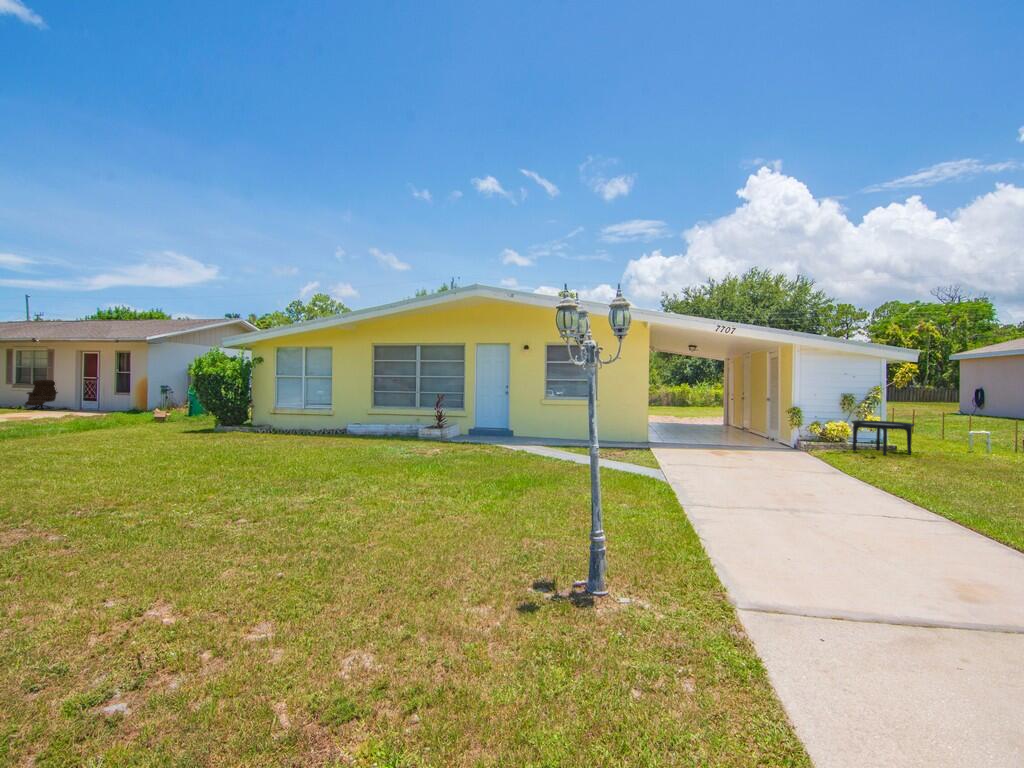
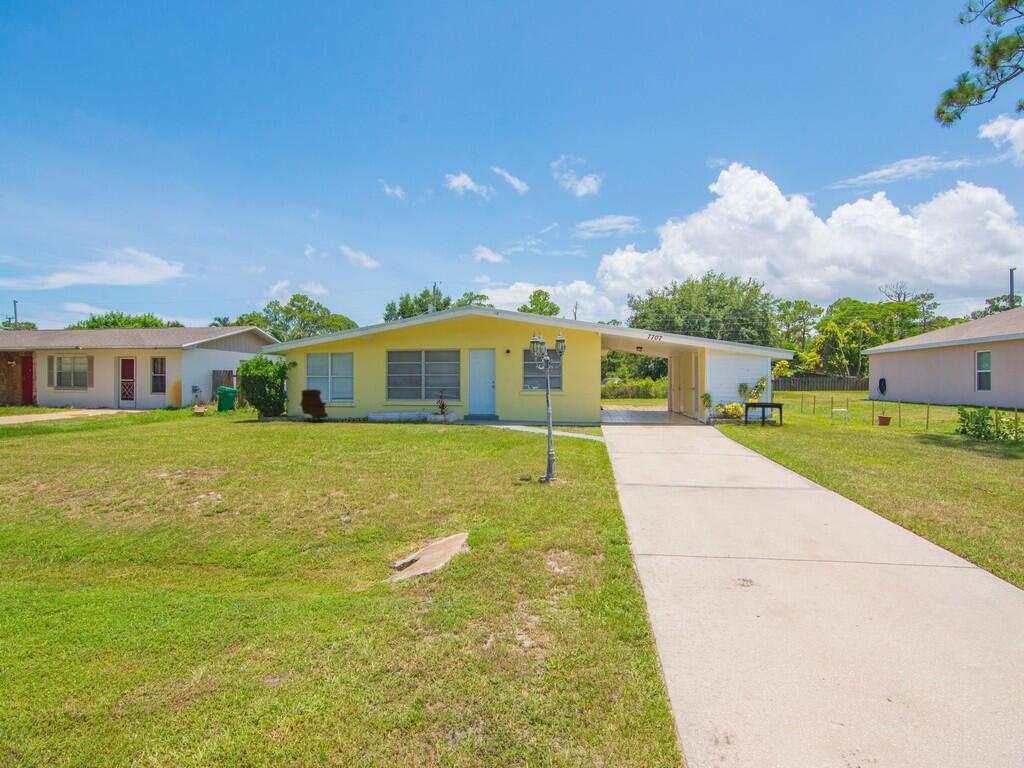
lounge chair: present [25,380,58,409] -> present [300,389,328,422]

